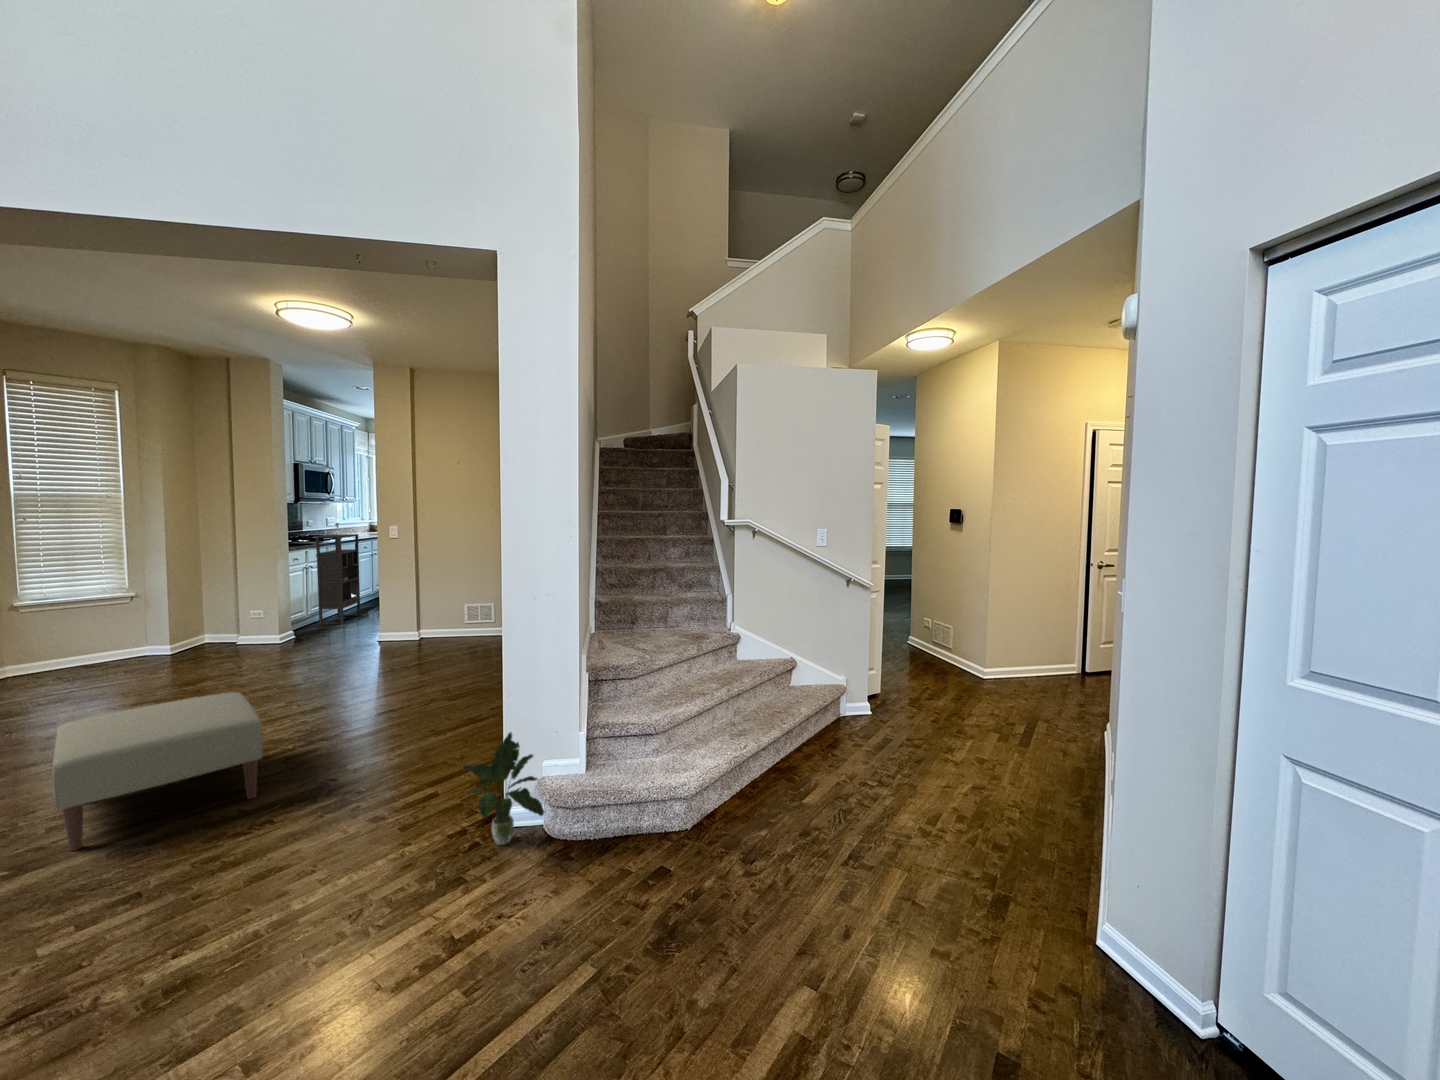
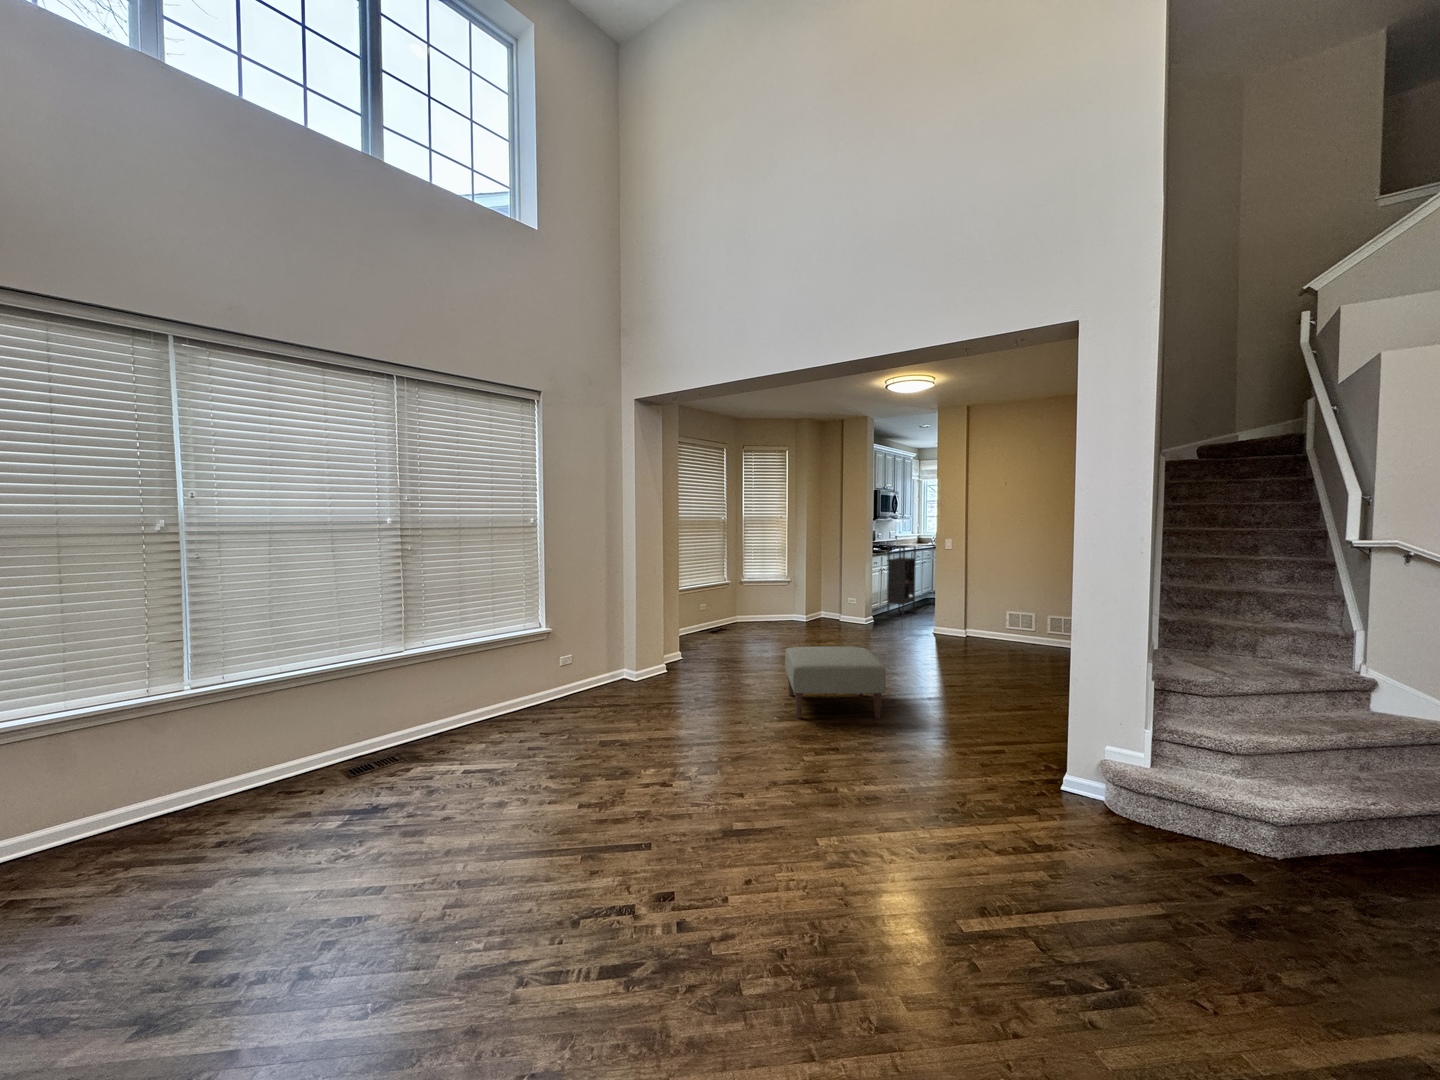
potted plant: present [459,732,544,845] -> none [1026,711,1108,803]

